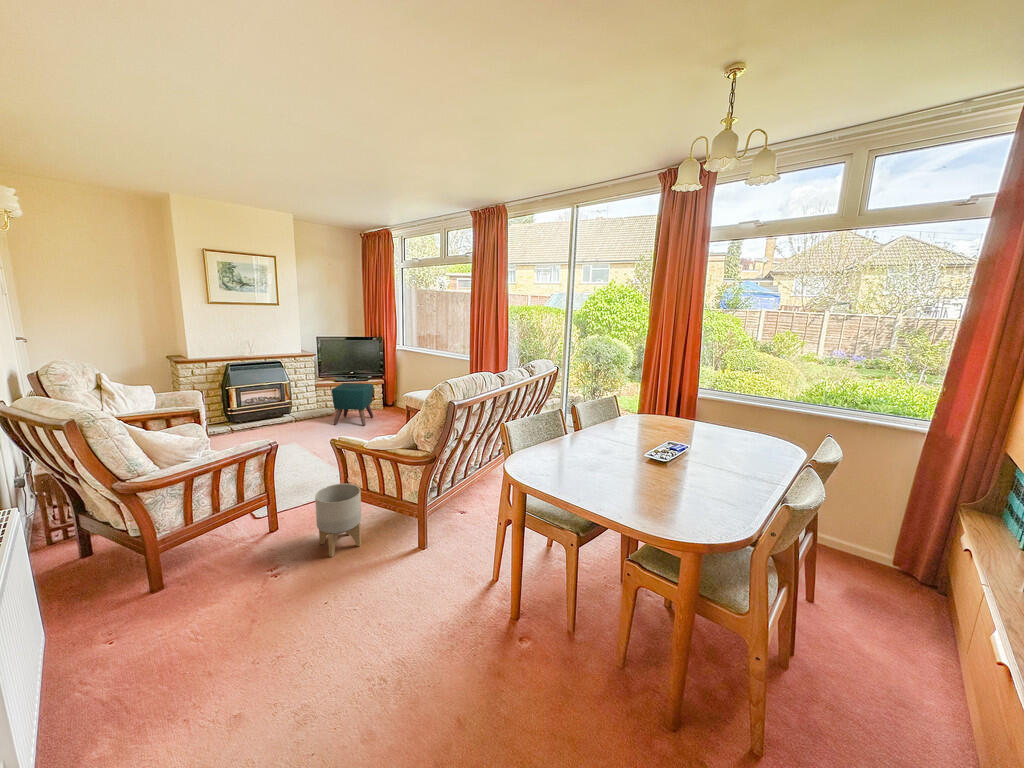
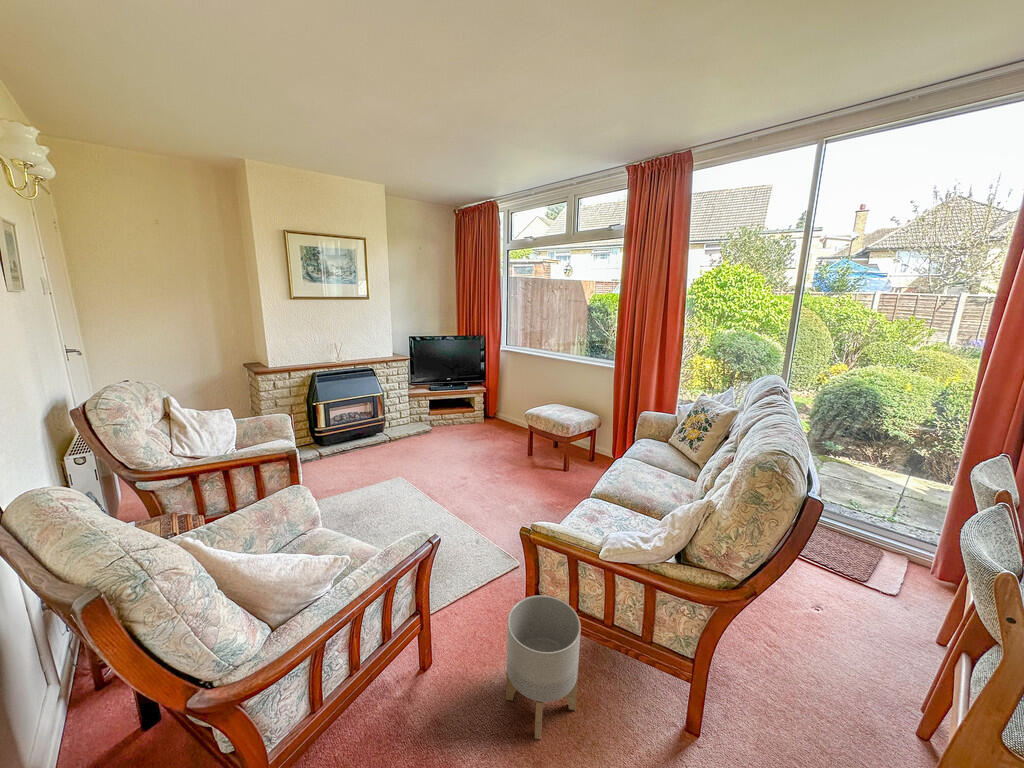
ottoman: present [331,383,373,426] -> none [435,394,481,449]

